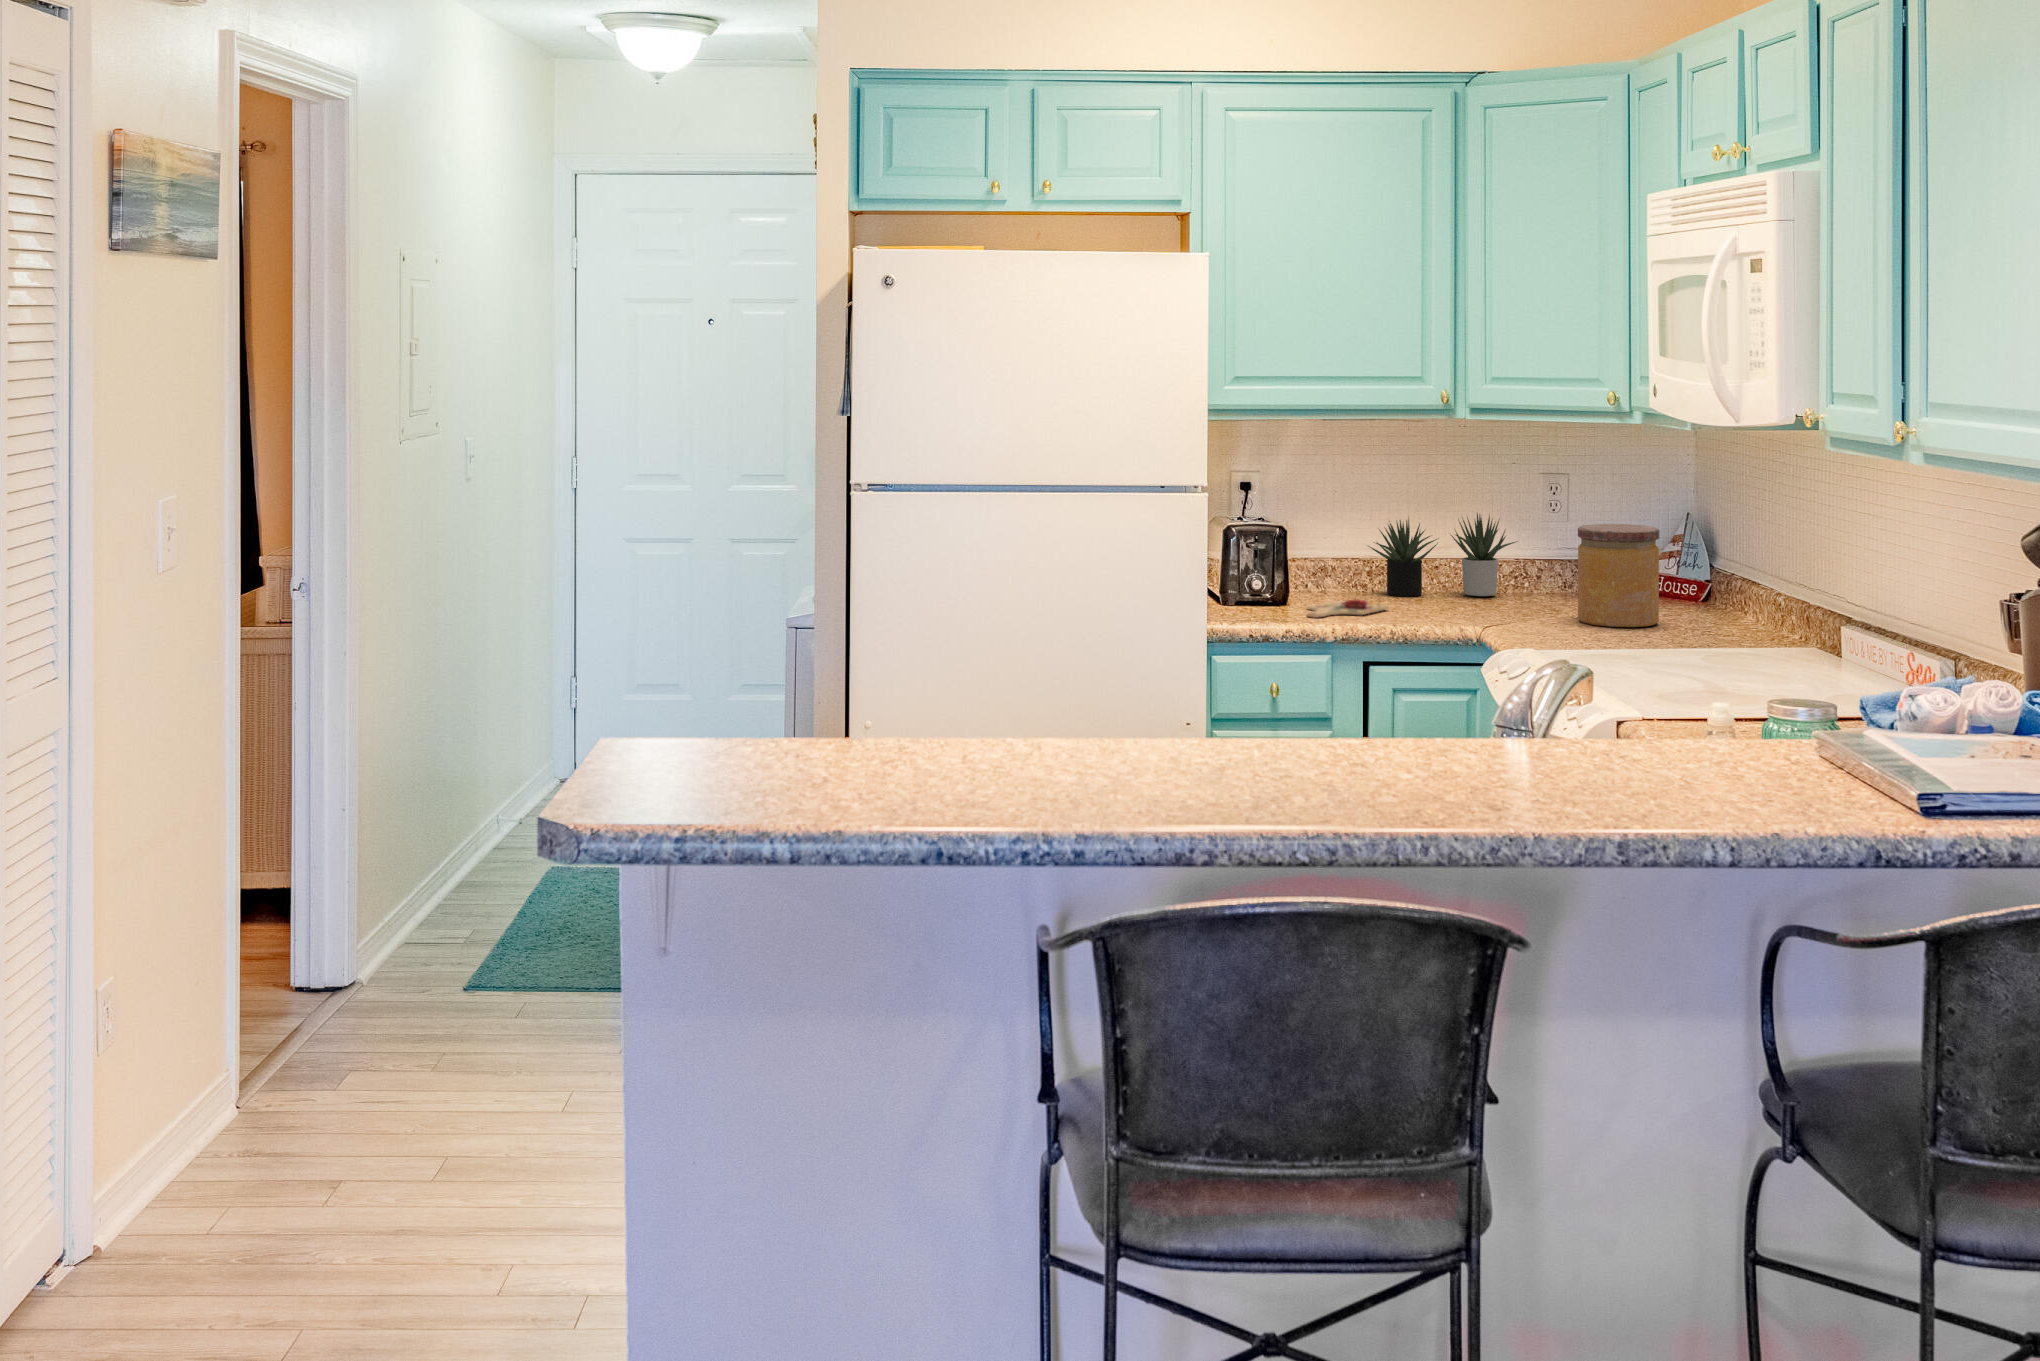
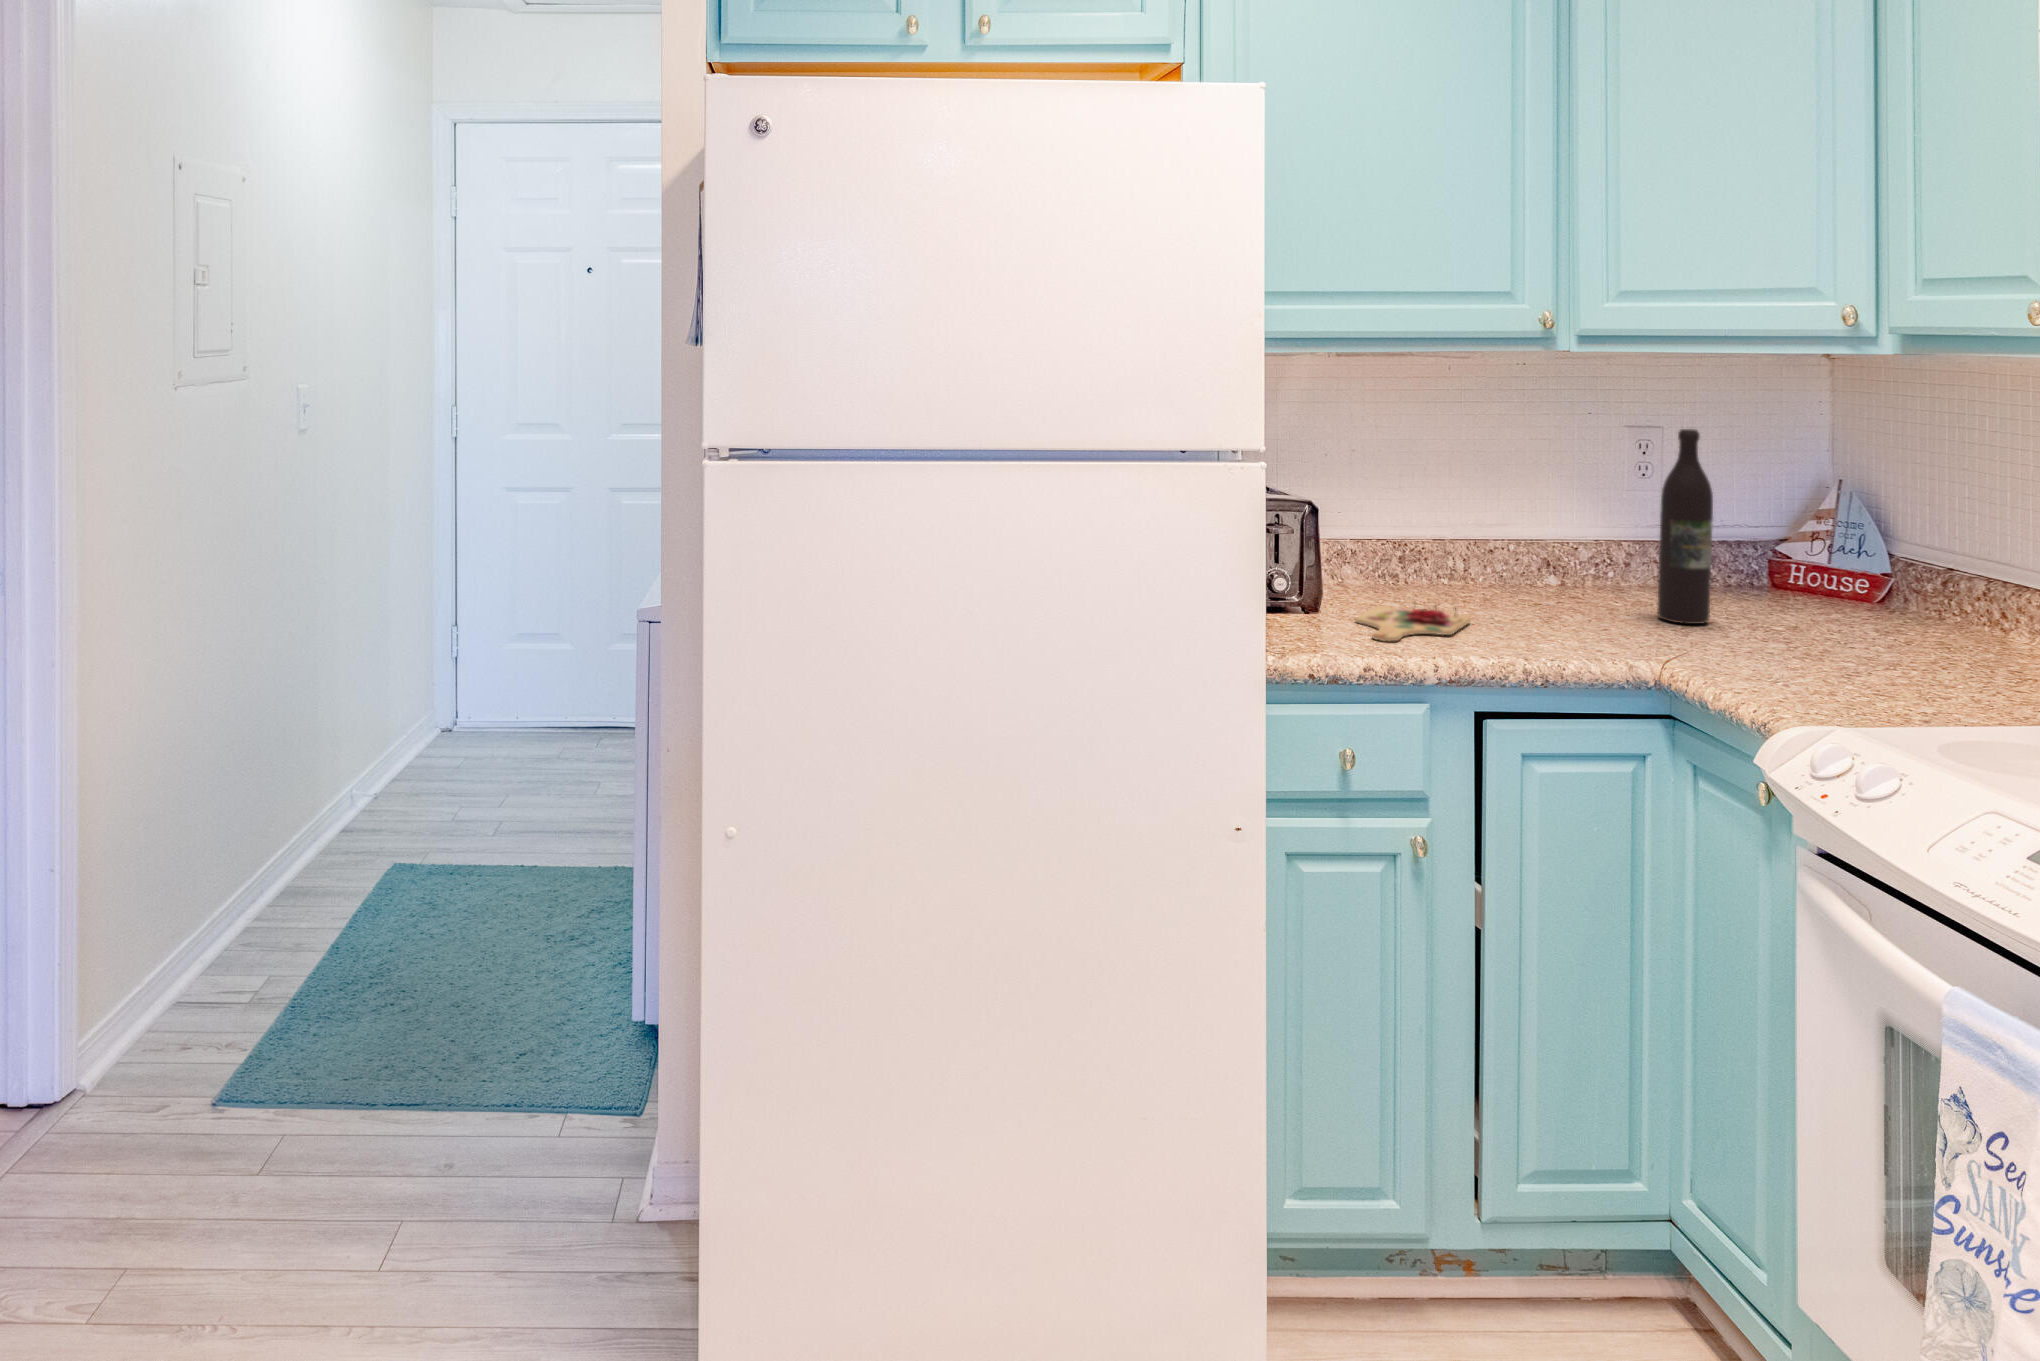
wine bottle: none [1529,473,1561,611] -> present [1657,429,1713,624]
succulent plant: present [1368,514,1515,597] -> none [1397,476,1610,593]
jar: present [1578,524,1659,627] -> none [1760,504,1902,660]

